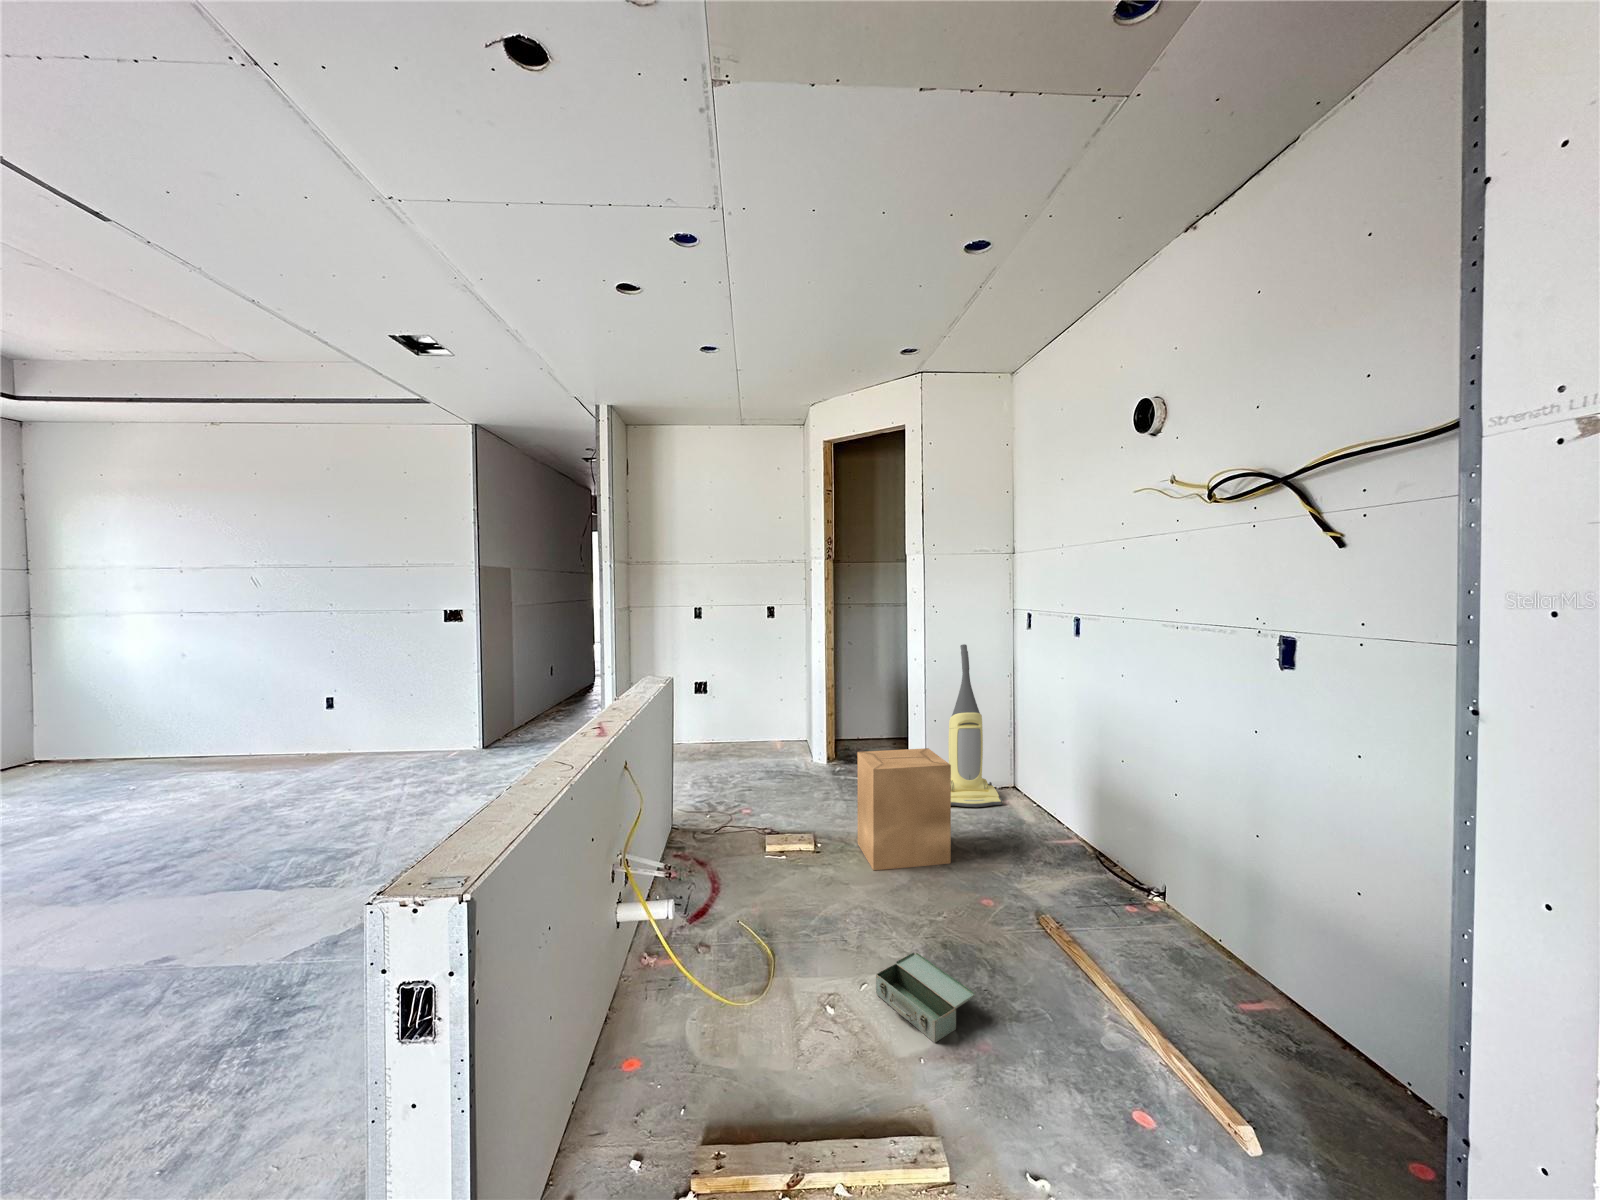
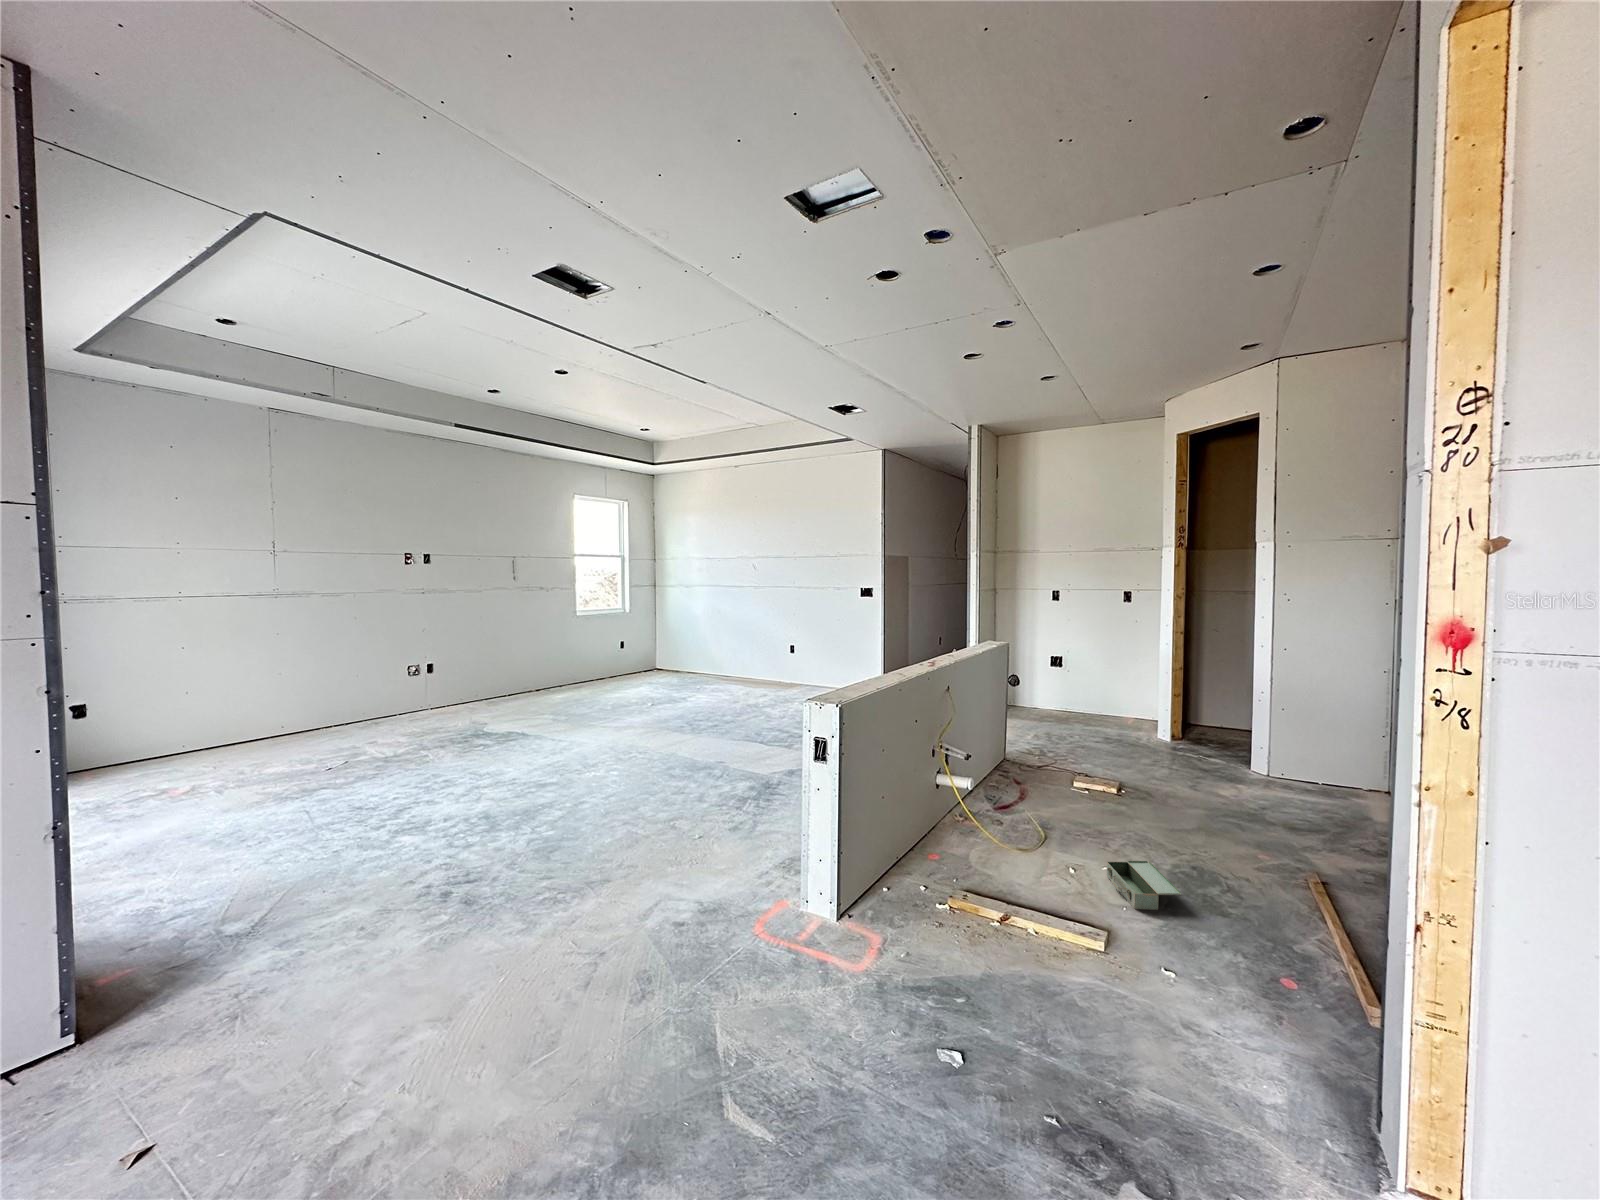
vacuum cleaner: present [948,644,1003,807] -> none [1283,636,1364,810]
cardboard box: present [857,748,951,870] -> none [1158,721,1250,833]

